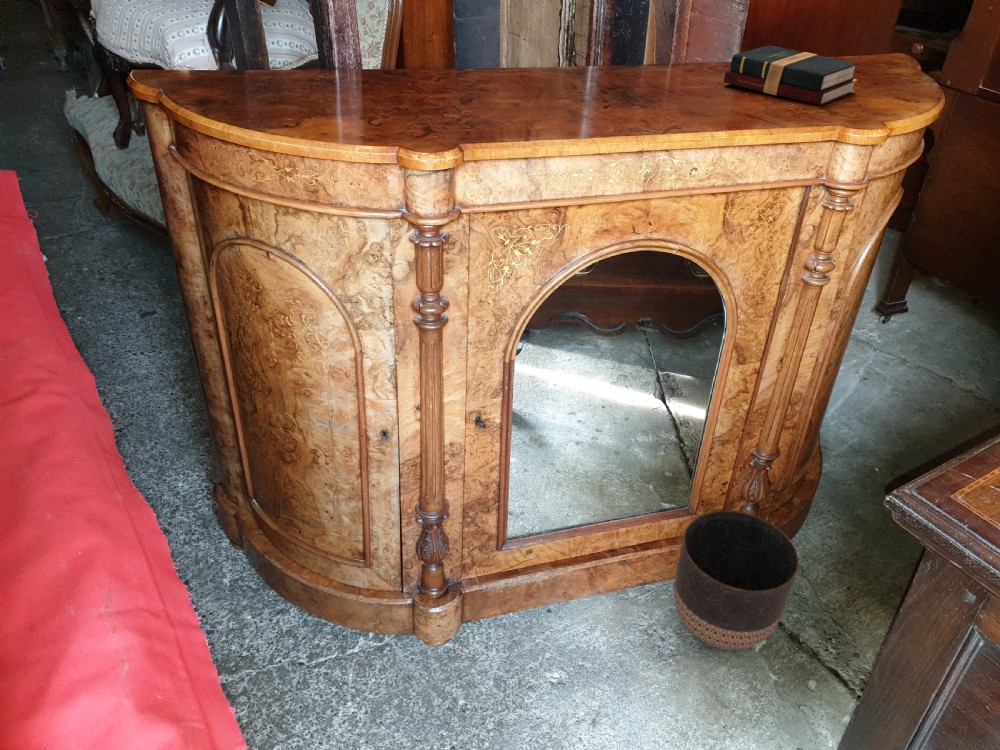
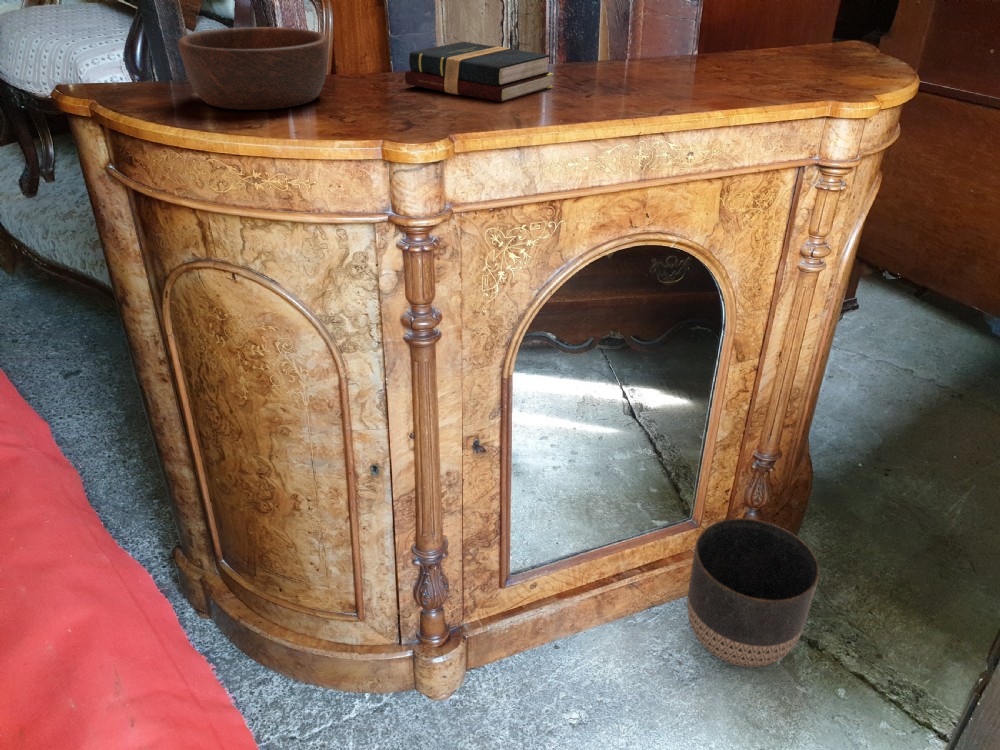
wooden bowl: none [233,26,368,106] -> present [178,27,328,110]
hardback book: present [724,45,858,106] -> present [405,42,553,102]

